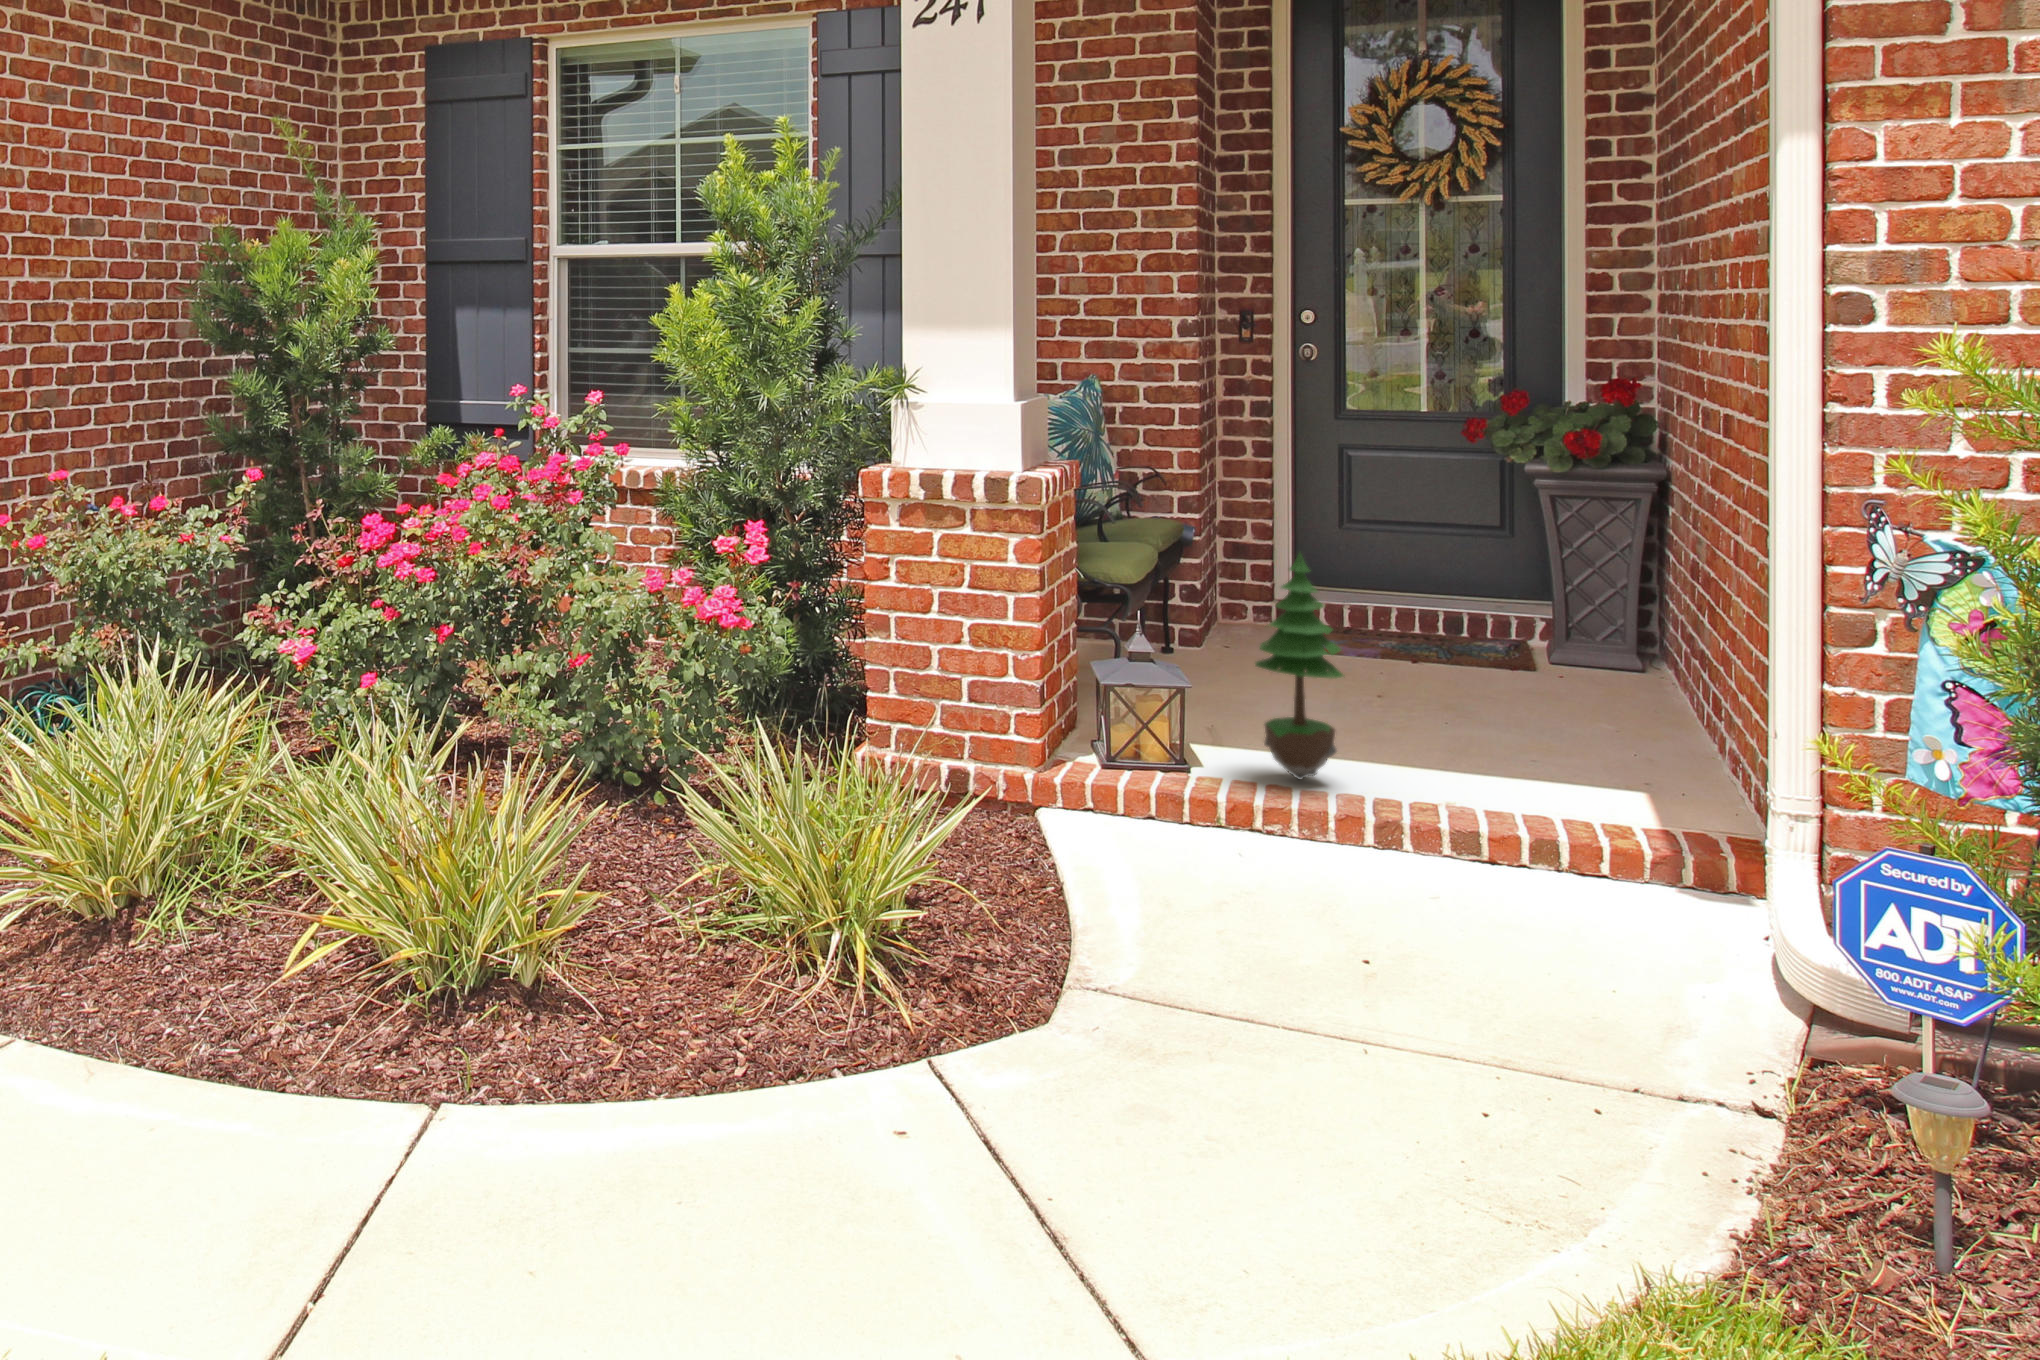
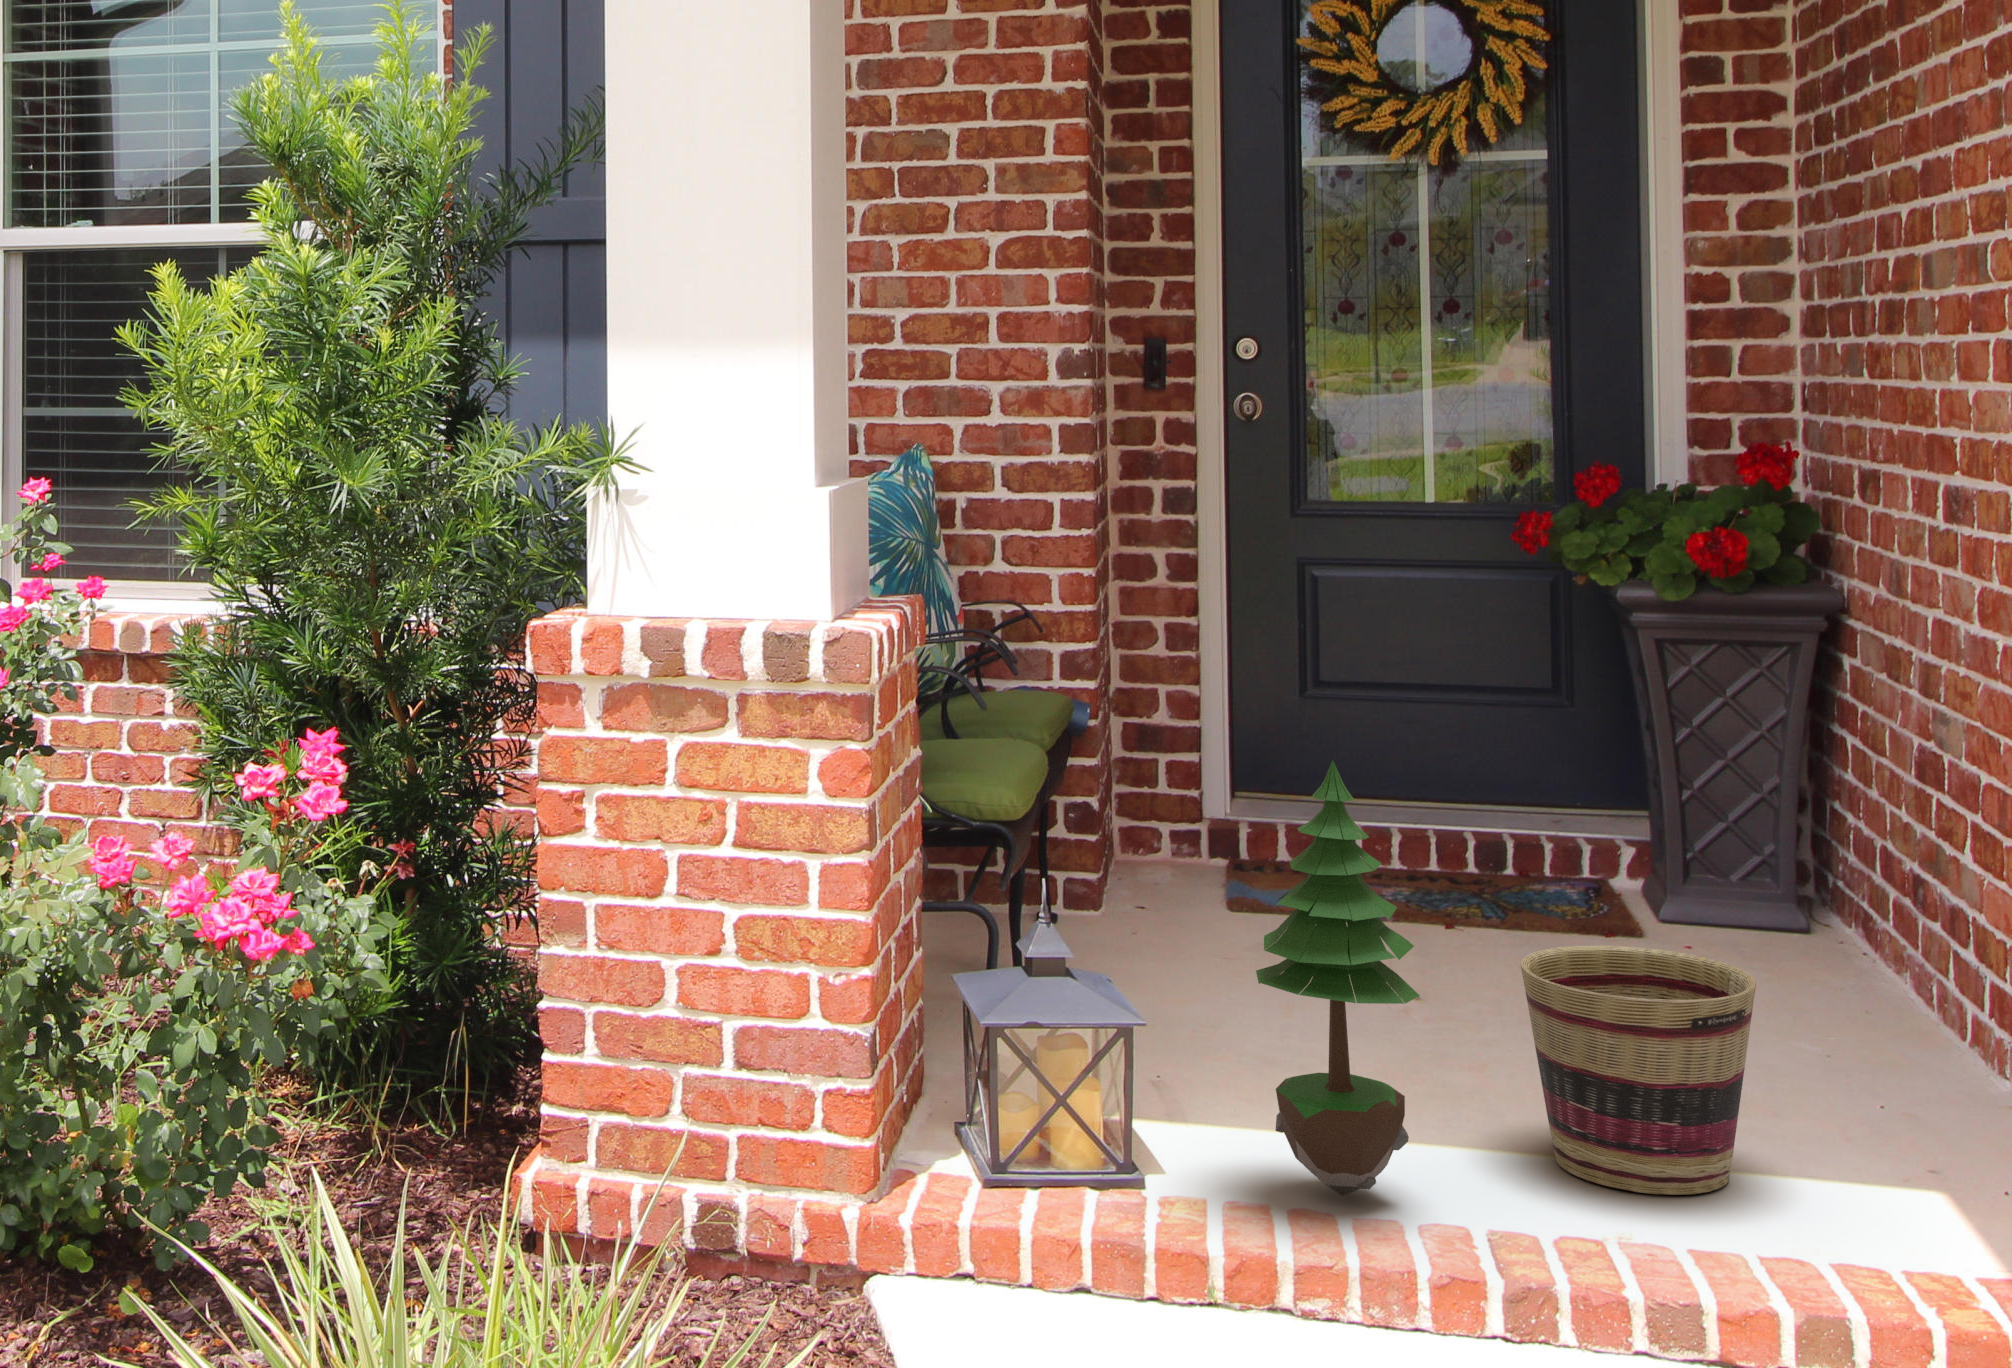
basket: none [1411,659,1544,789] -> present [1521,945,1756,1195]

